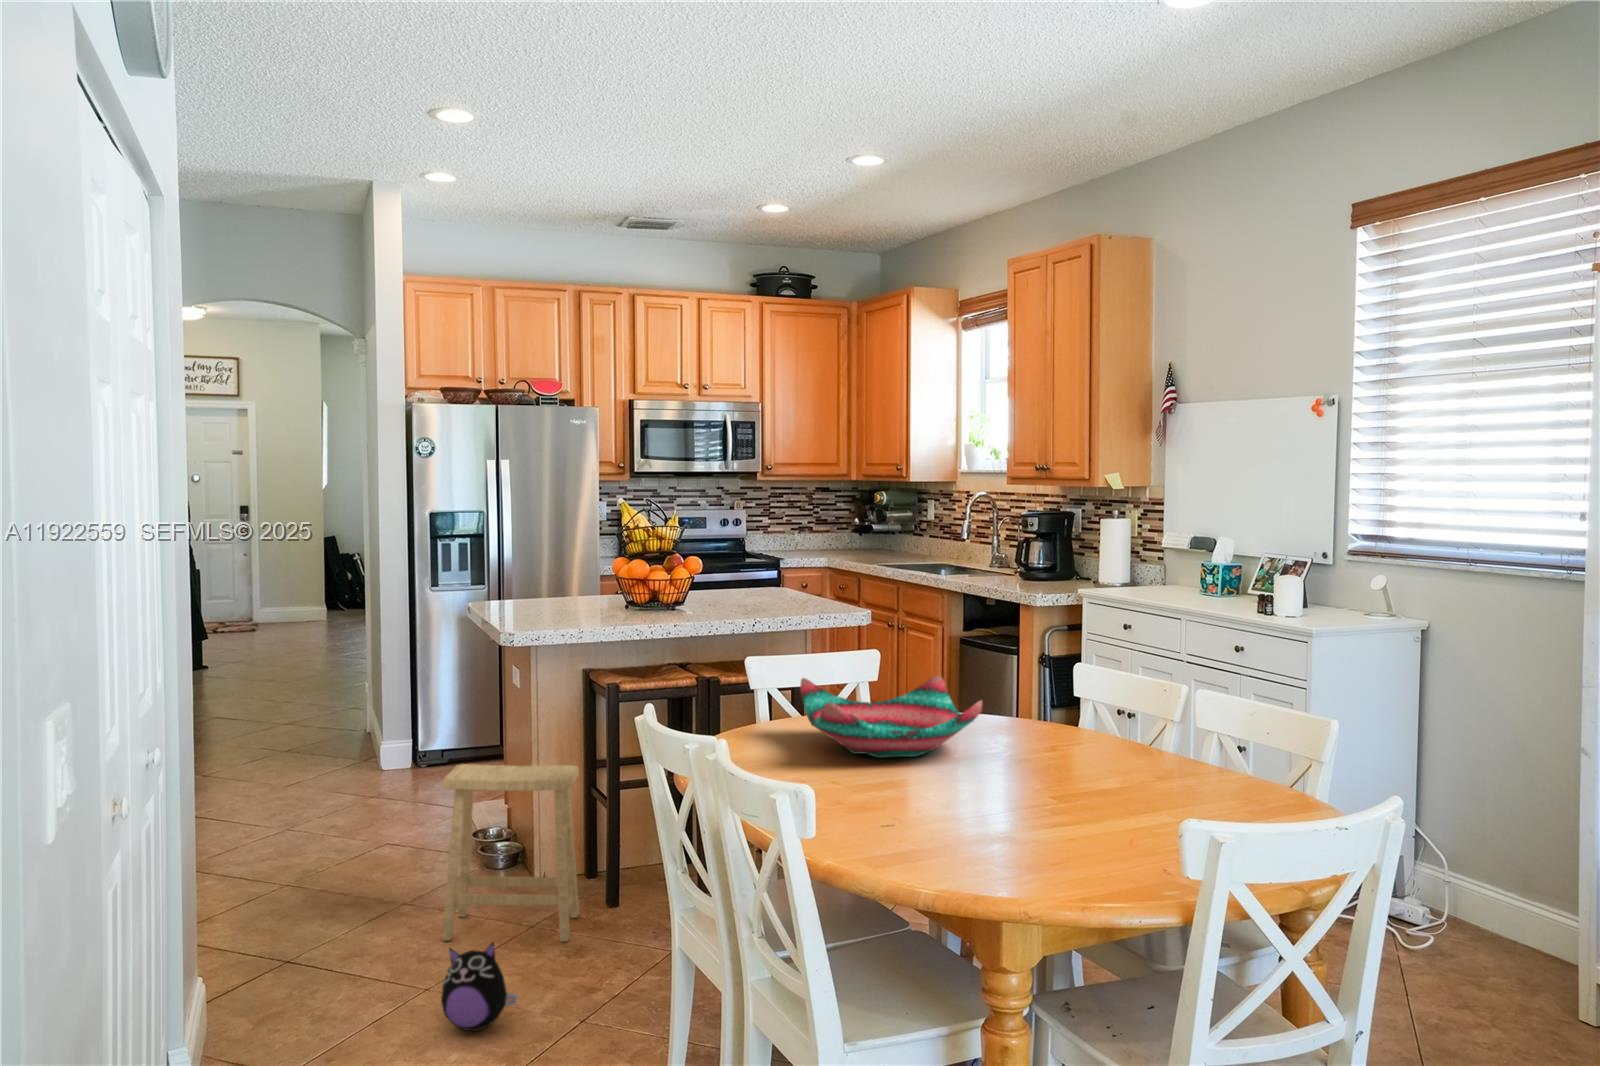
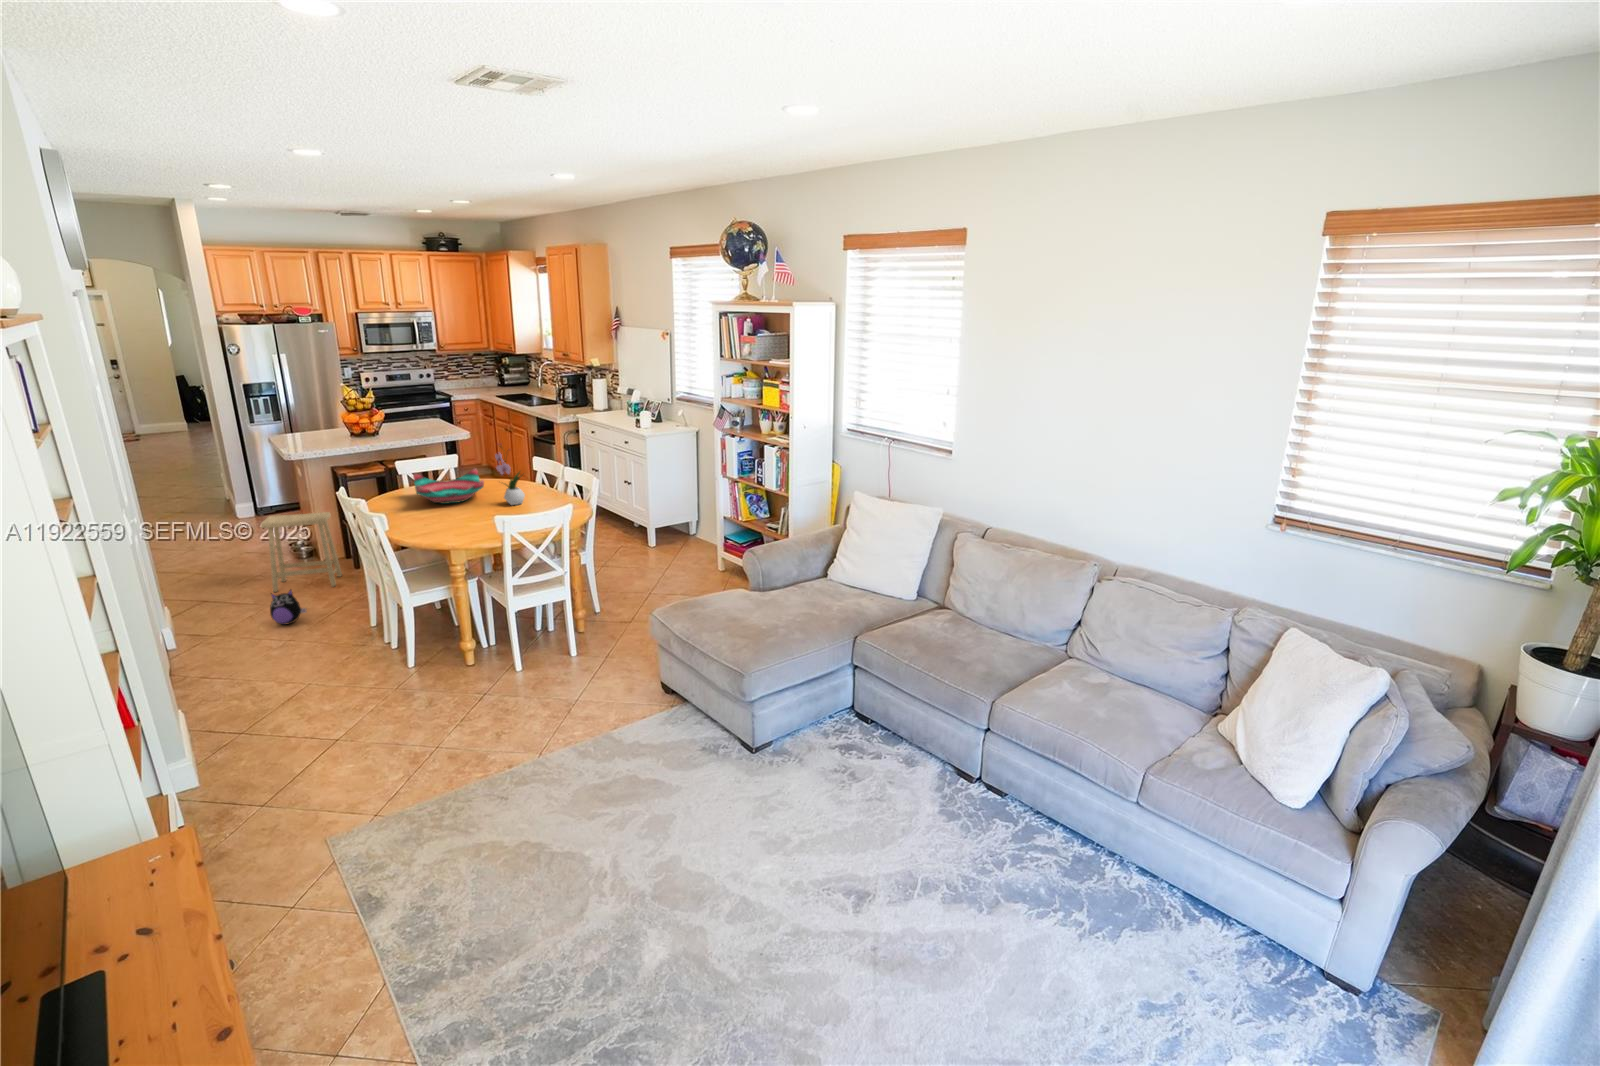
flower arrangement: none [1023,605,1099,774] -> present [495,444,525,505]

